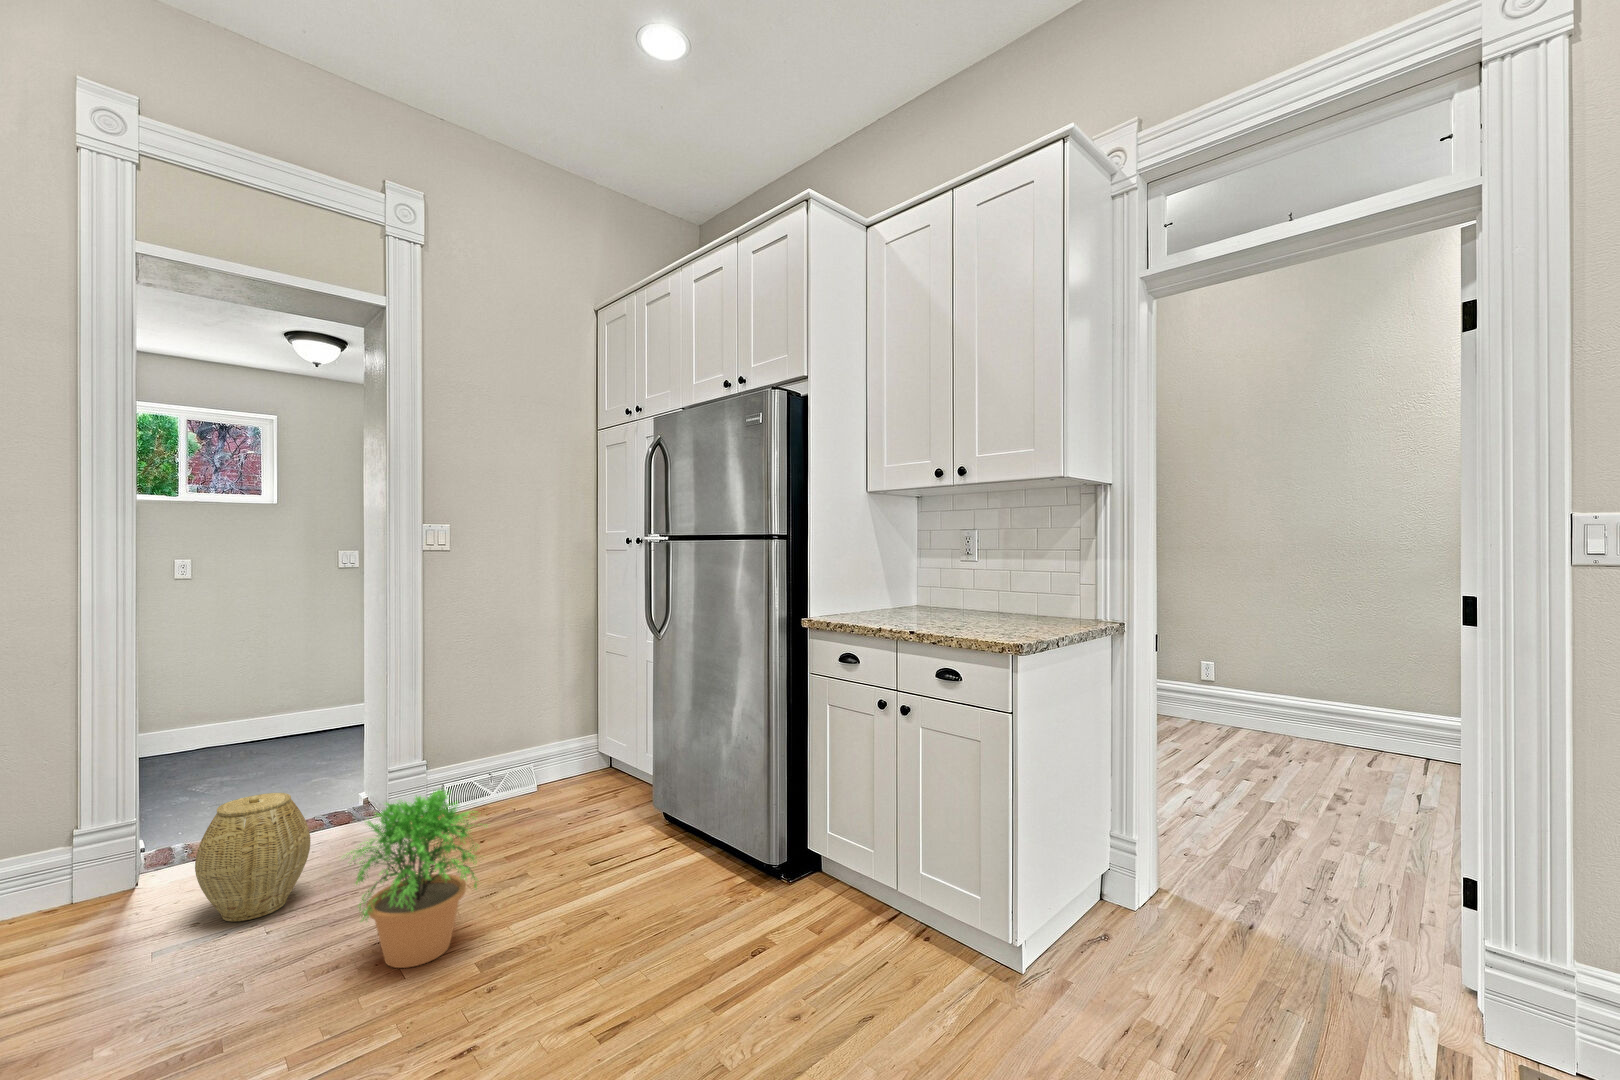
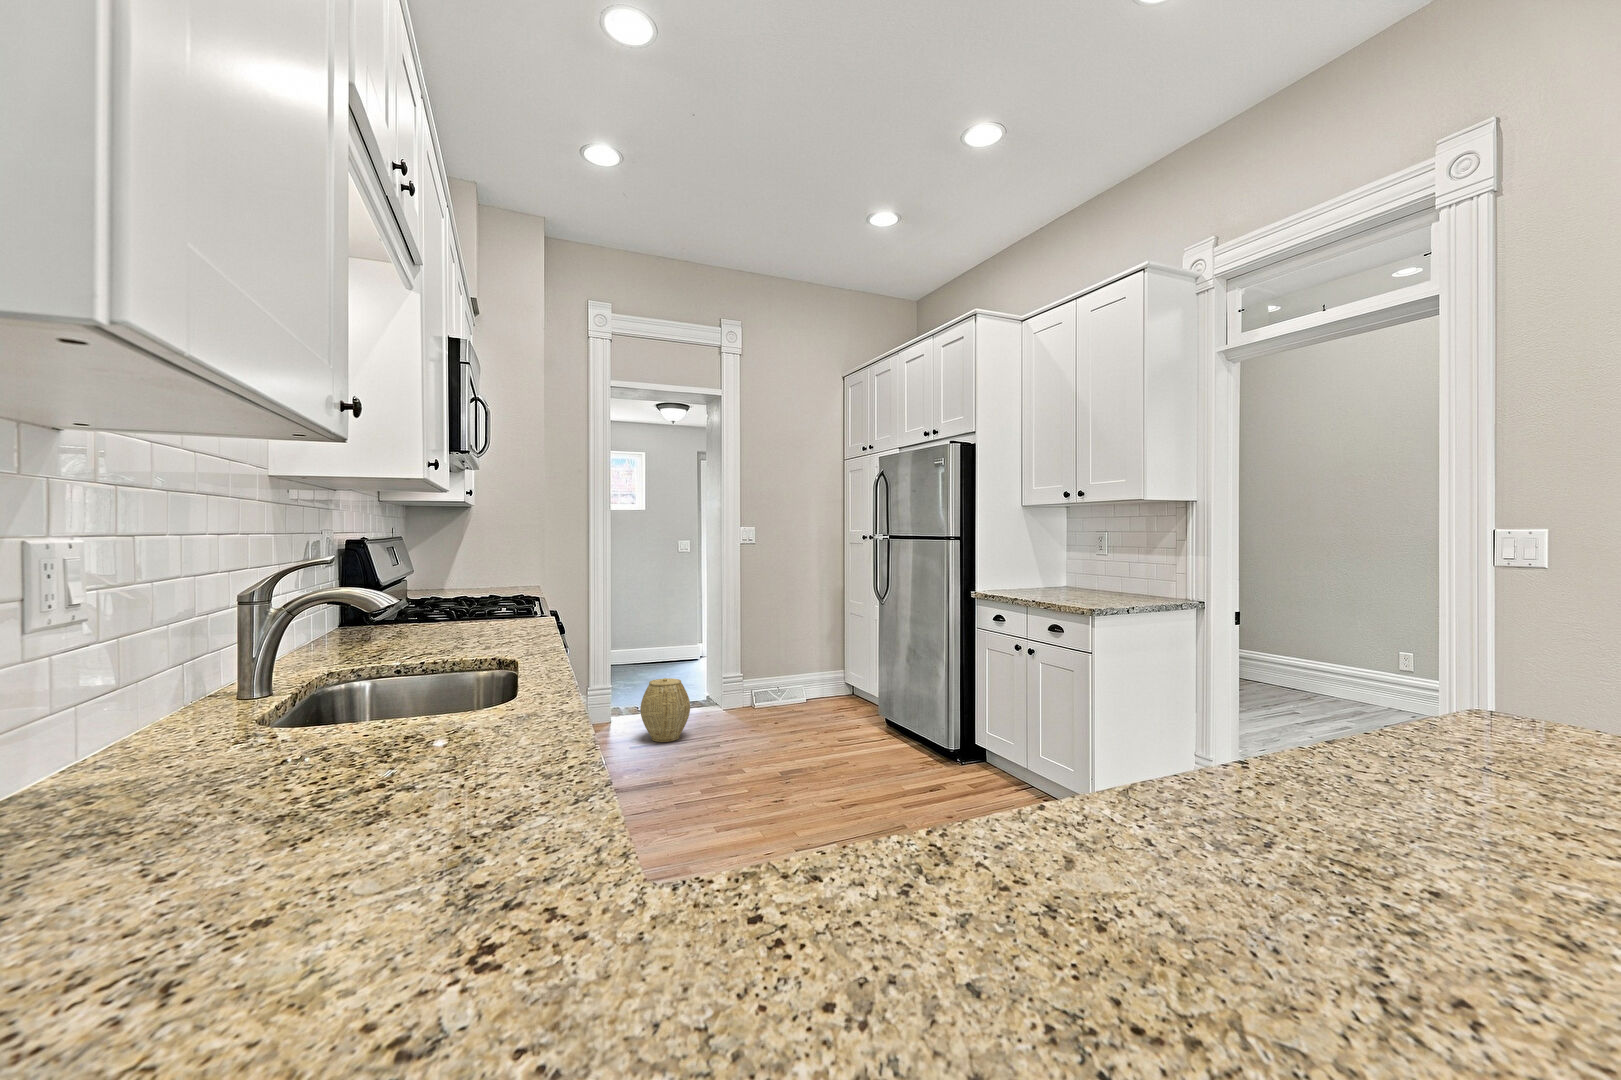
potted plant: present [351,790,477,968] -> none [711,677,785,769]

